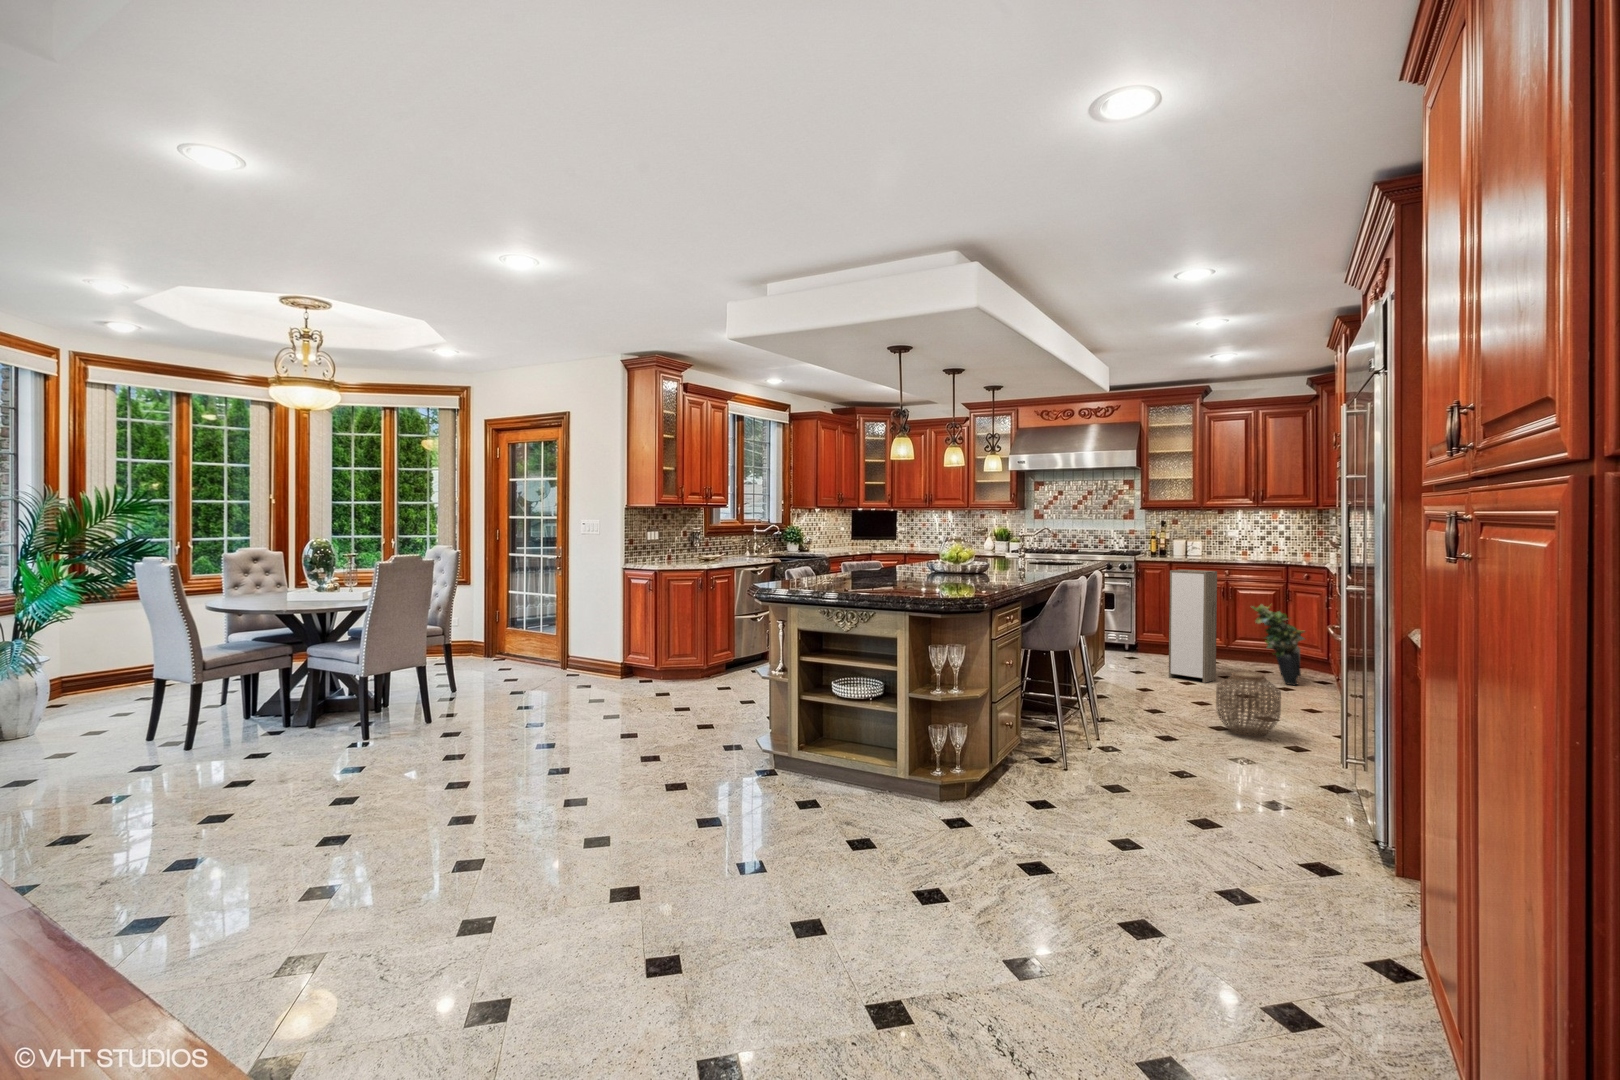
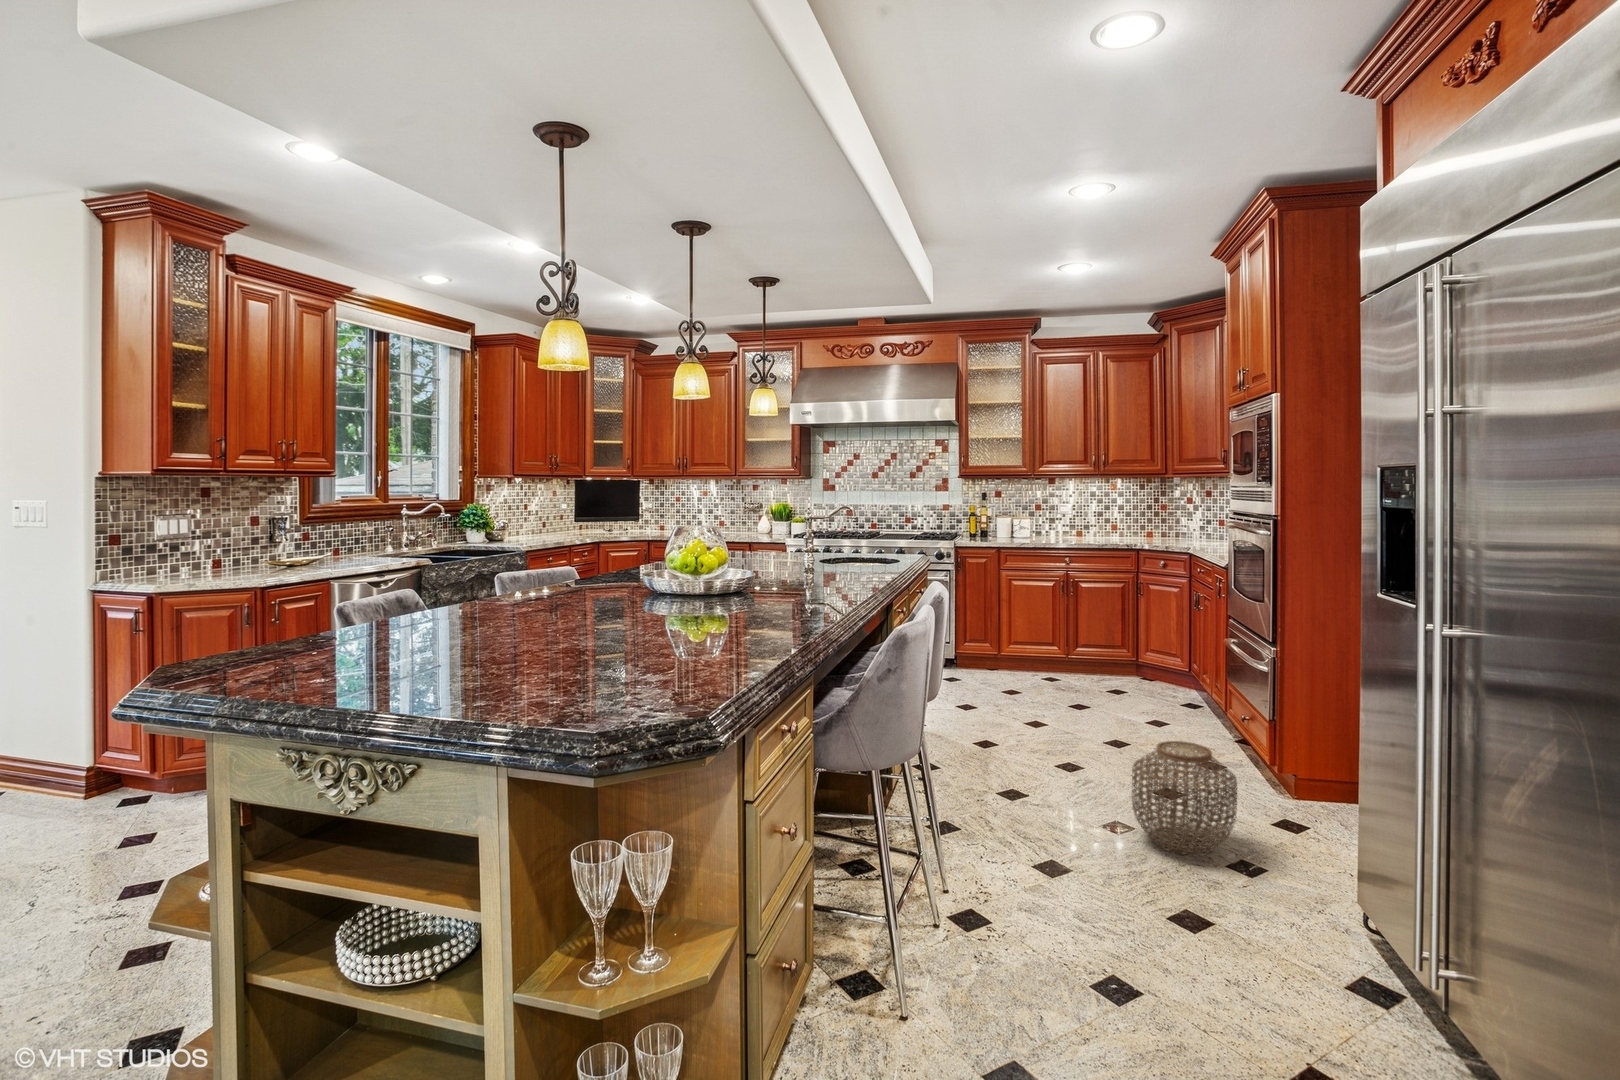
storage cabinet: present [1169,570,1217,683] -> none [1012,561,1075,722]
potted plant: present [1252,605,1305,685] -> none [1115,605,1188,718]

